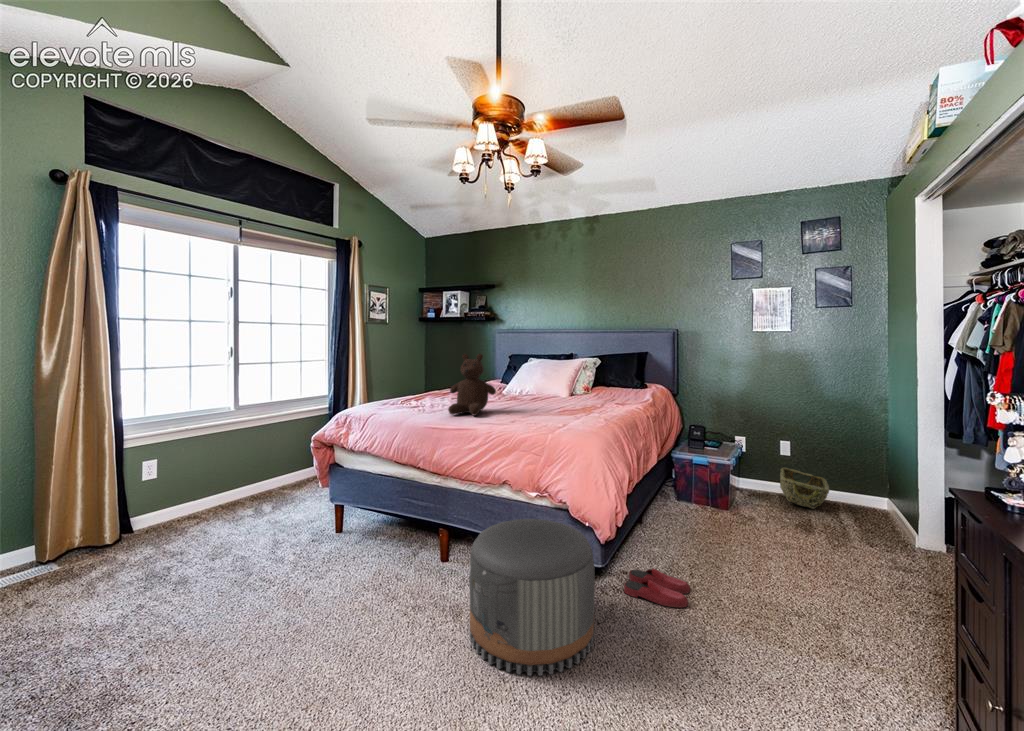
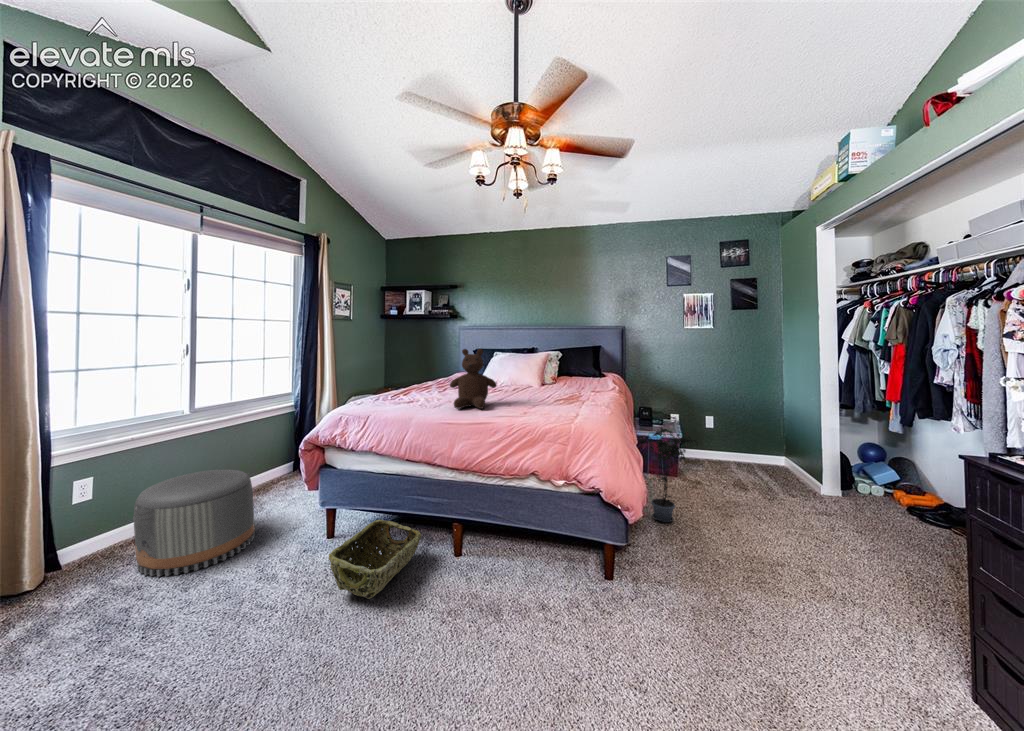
potted plant: none [649,443,728,557] -> present [637,425,698,522]
woven basket: present [780,468,829,509] -> present [329,519,422,599]
pouf: present [469,519,595,676] -> present [133,469,255,577]
slippers: present [624,568,690,608] -> none [633,538,694,573]

